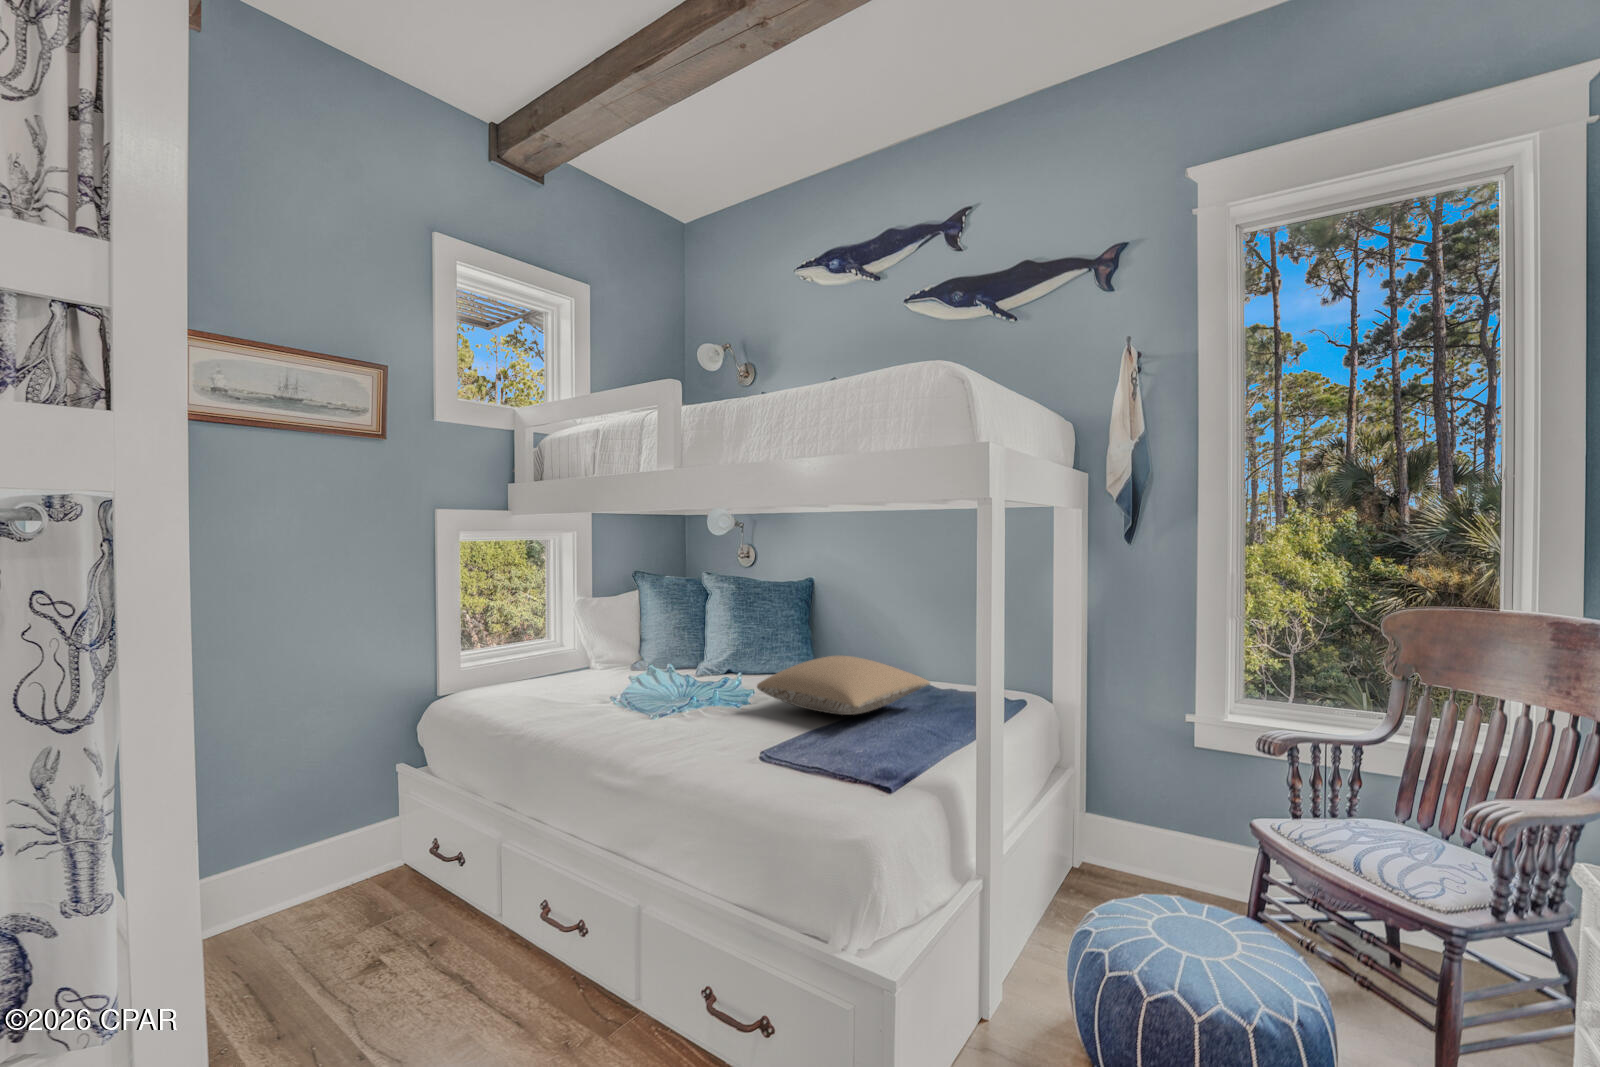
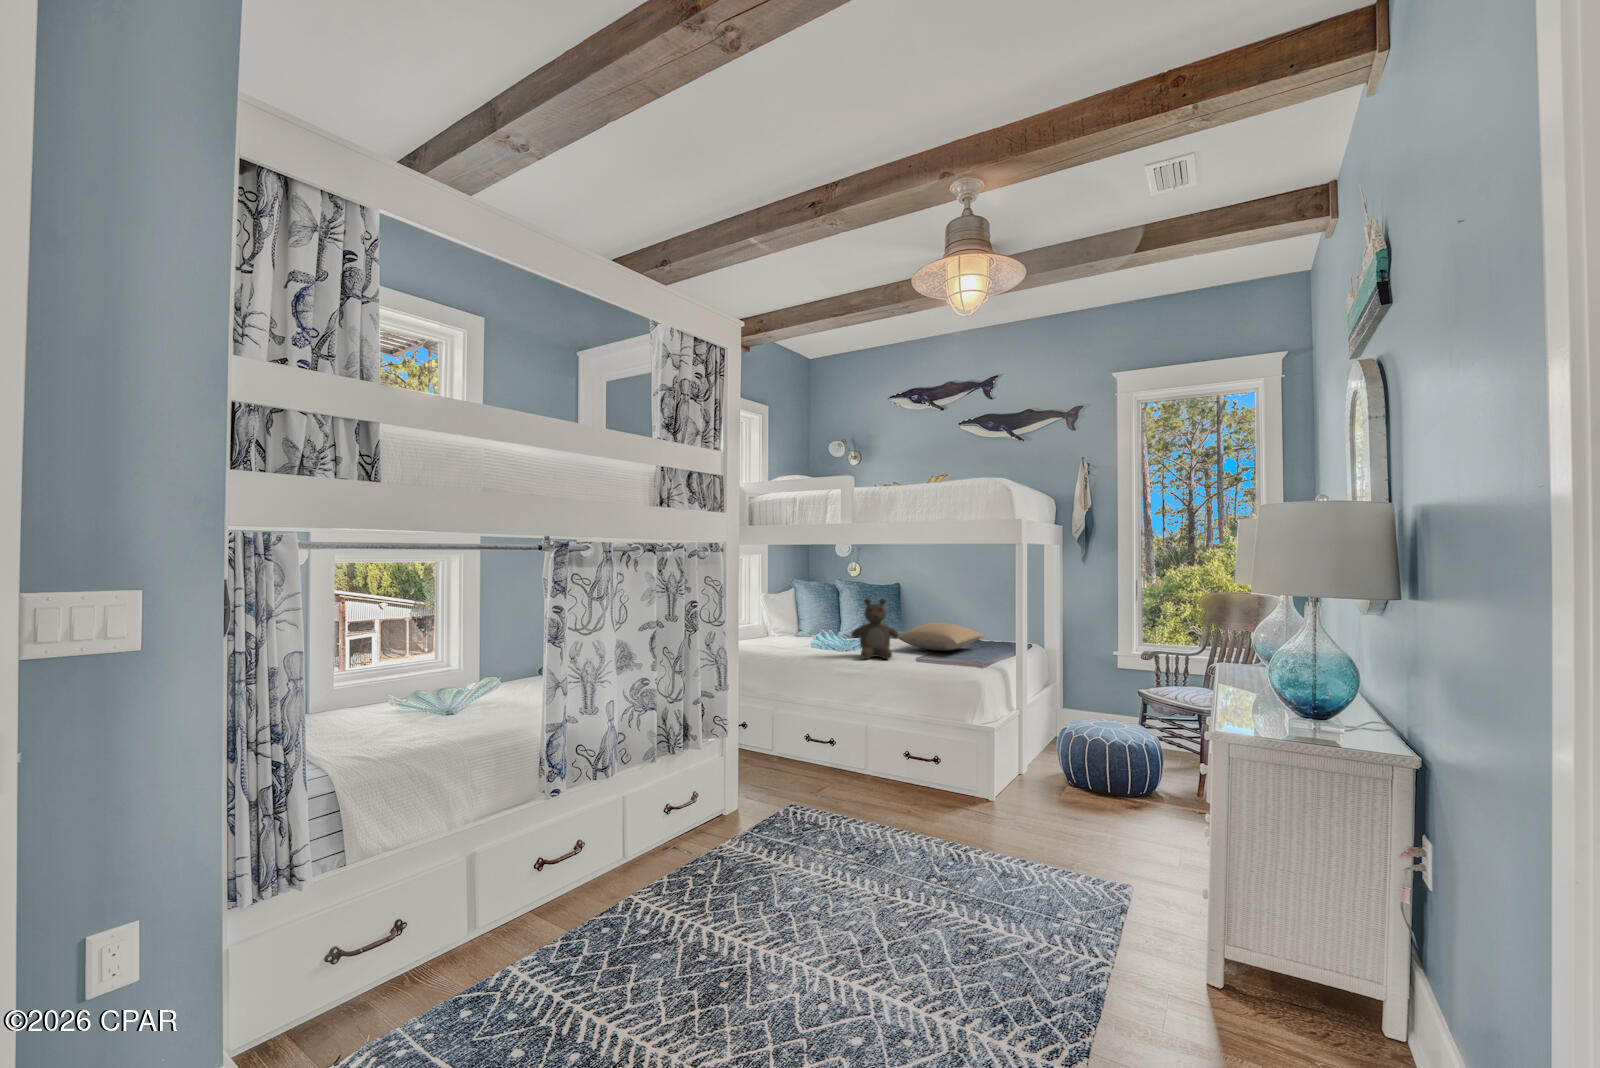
teddy bear: none [647,611,742,741] -> present [852,599,899,659]

